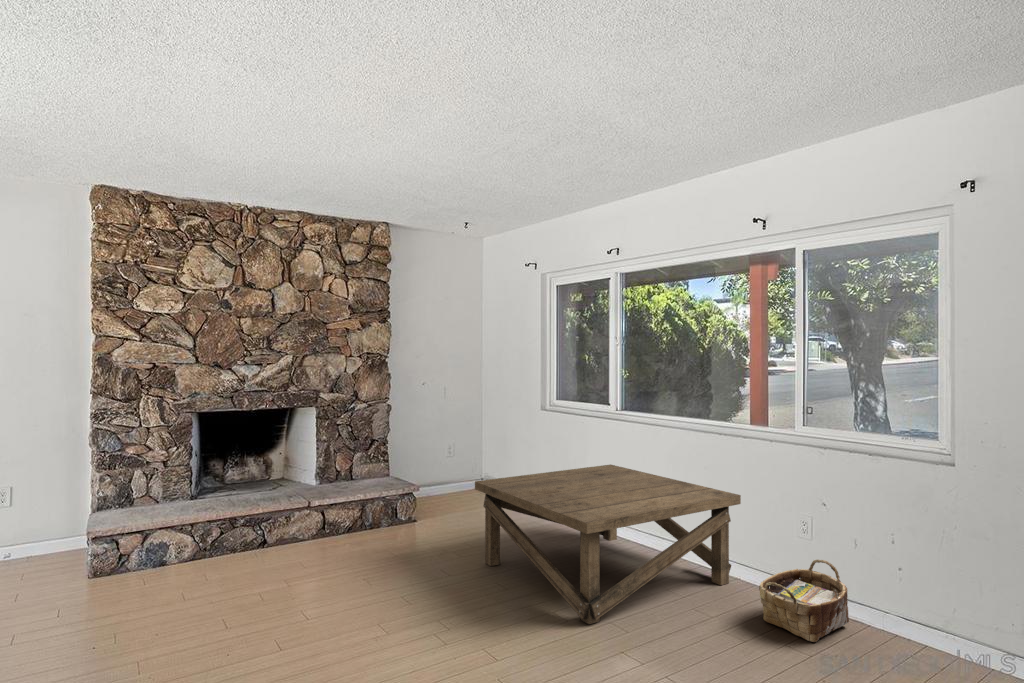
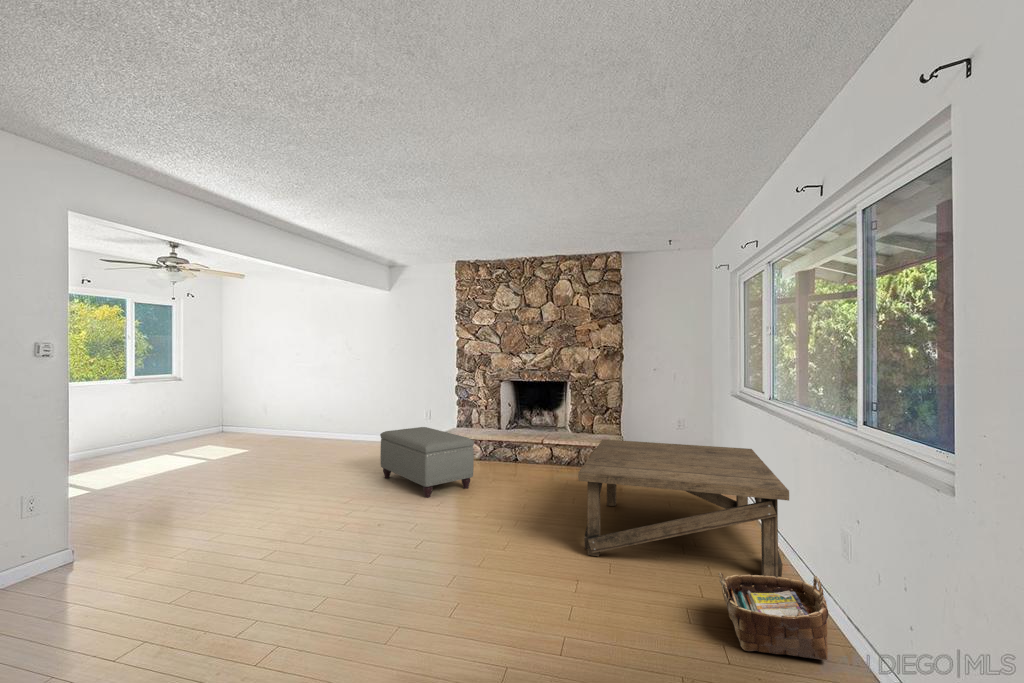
ottoman: none [42,519,283,647] -> present [380,427,474,498]

